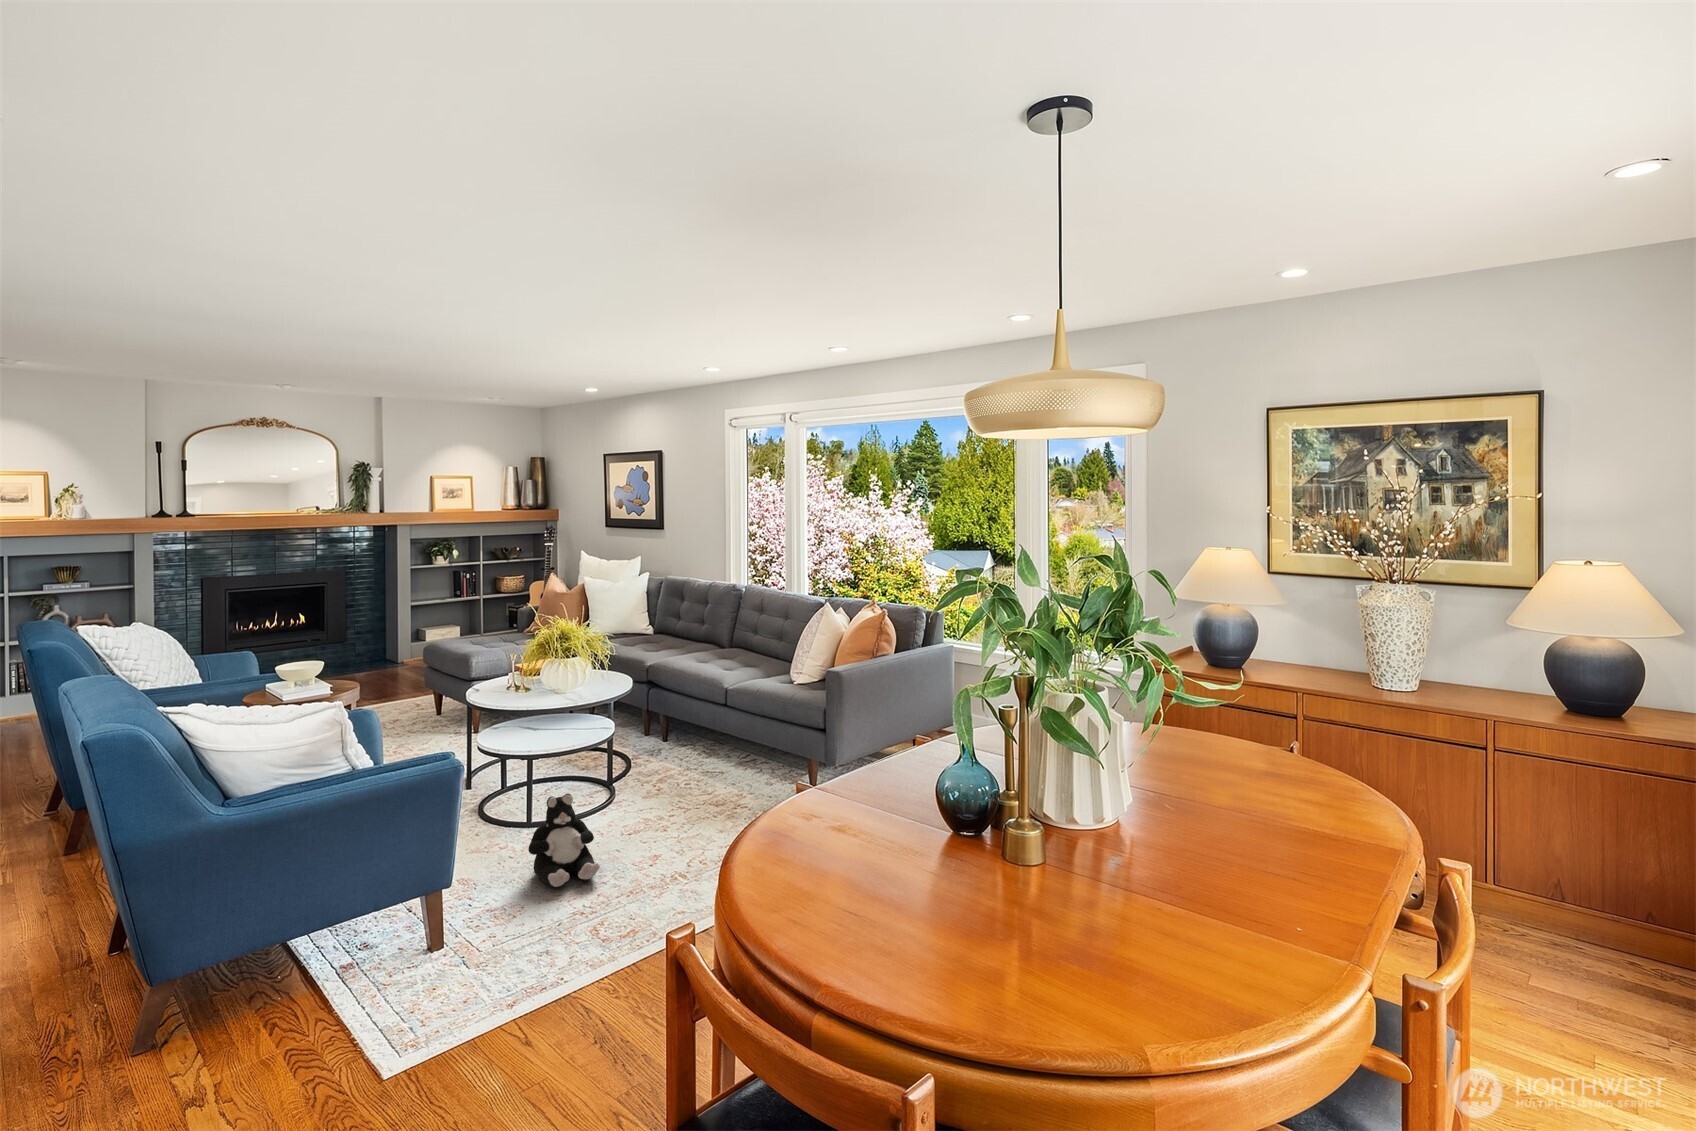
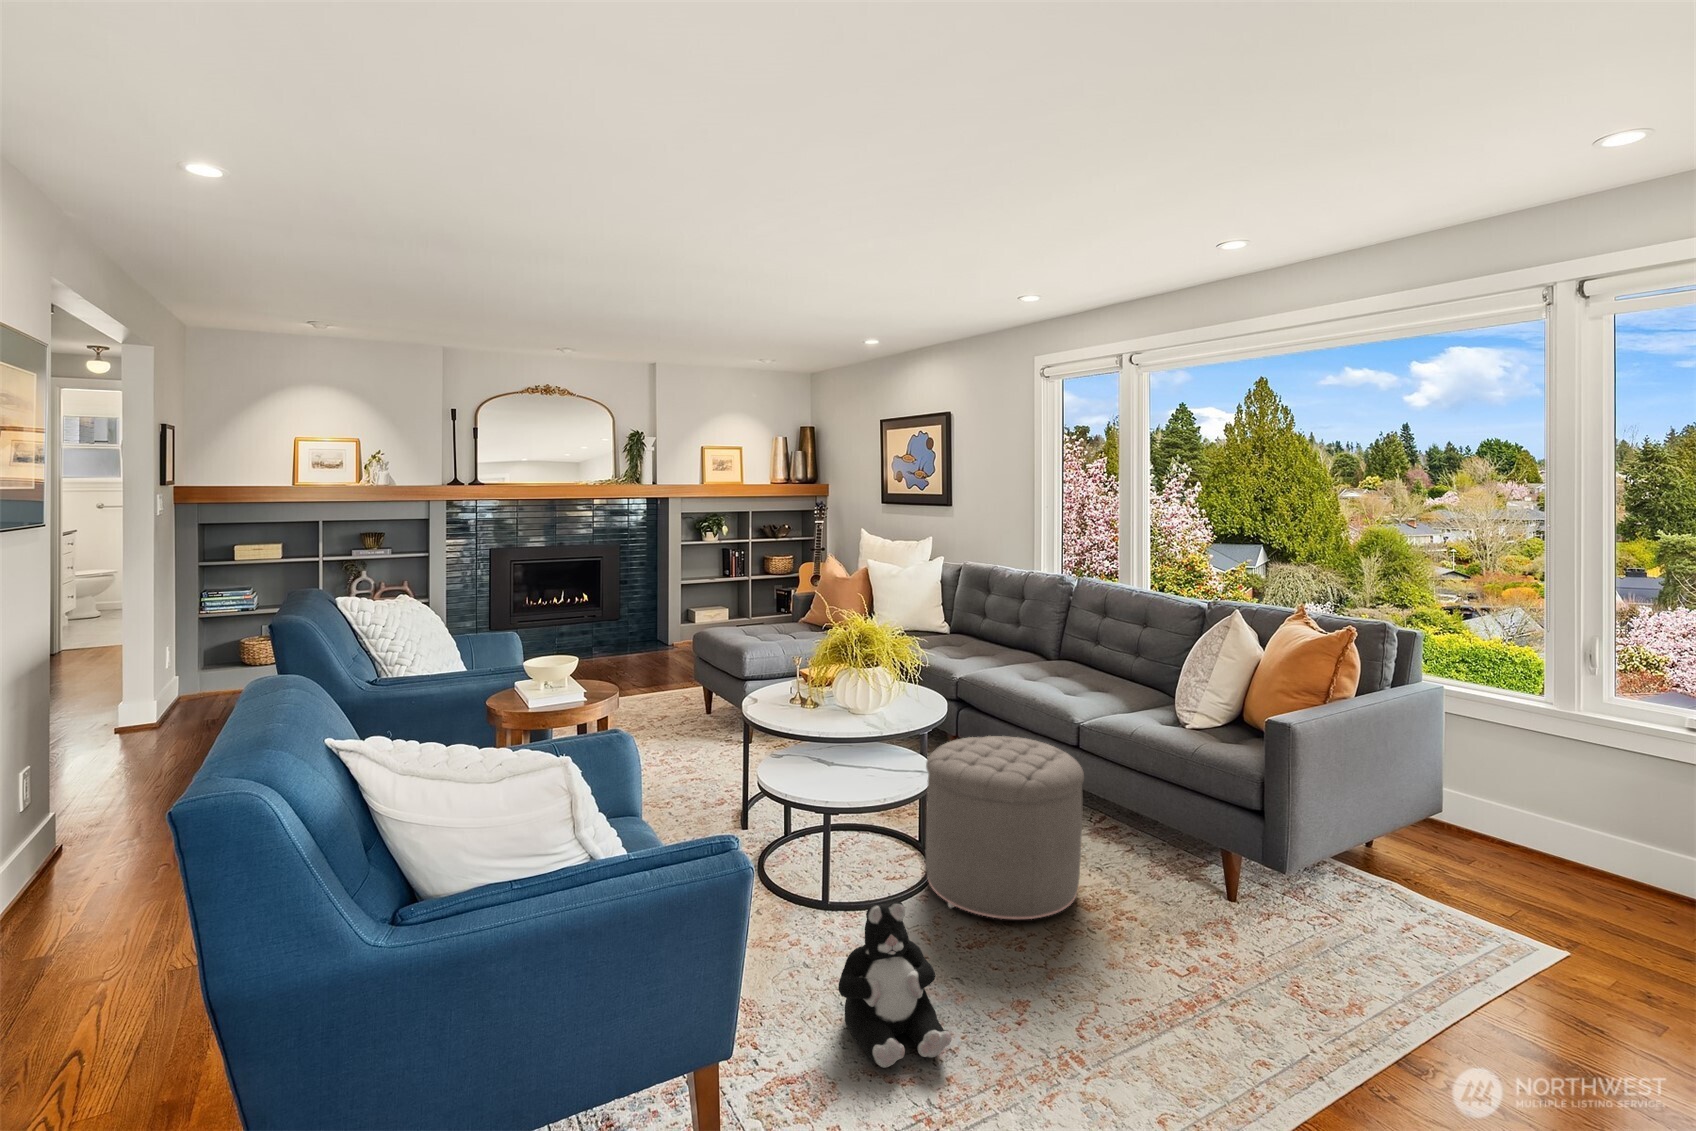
ottoman: none [604,699,712,815] -> present [926,736,1084,919]

